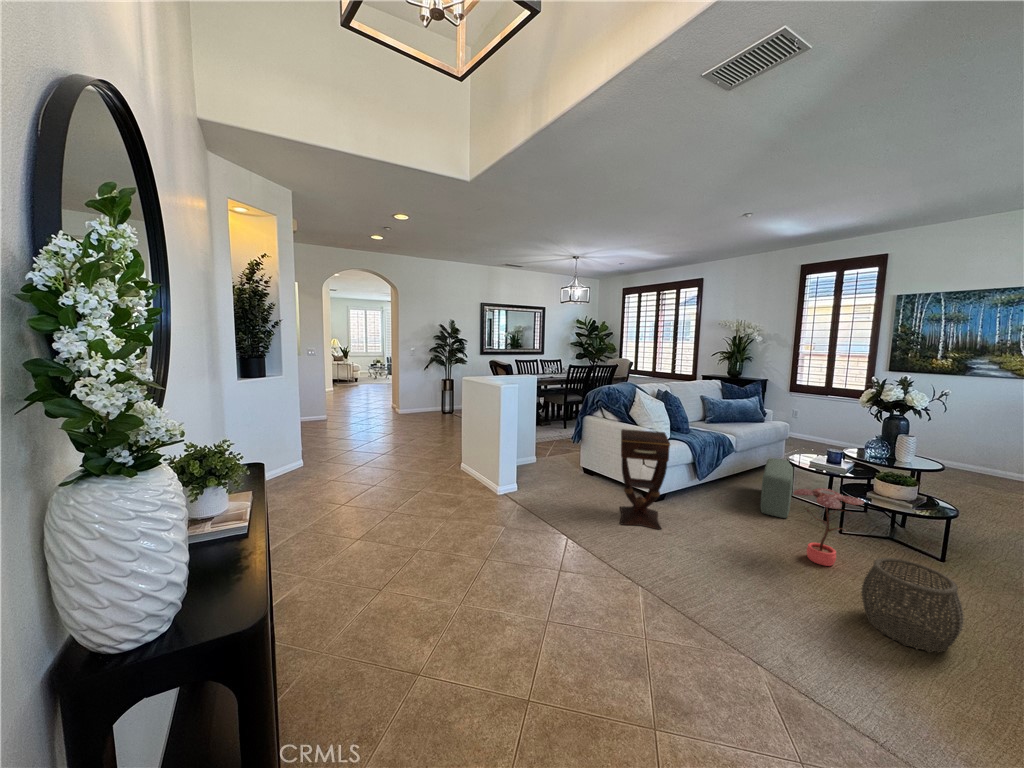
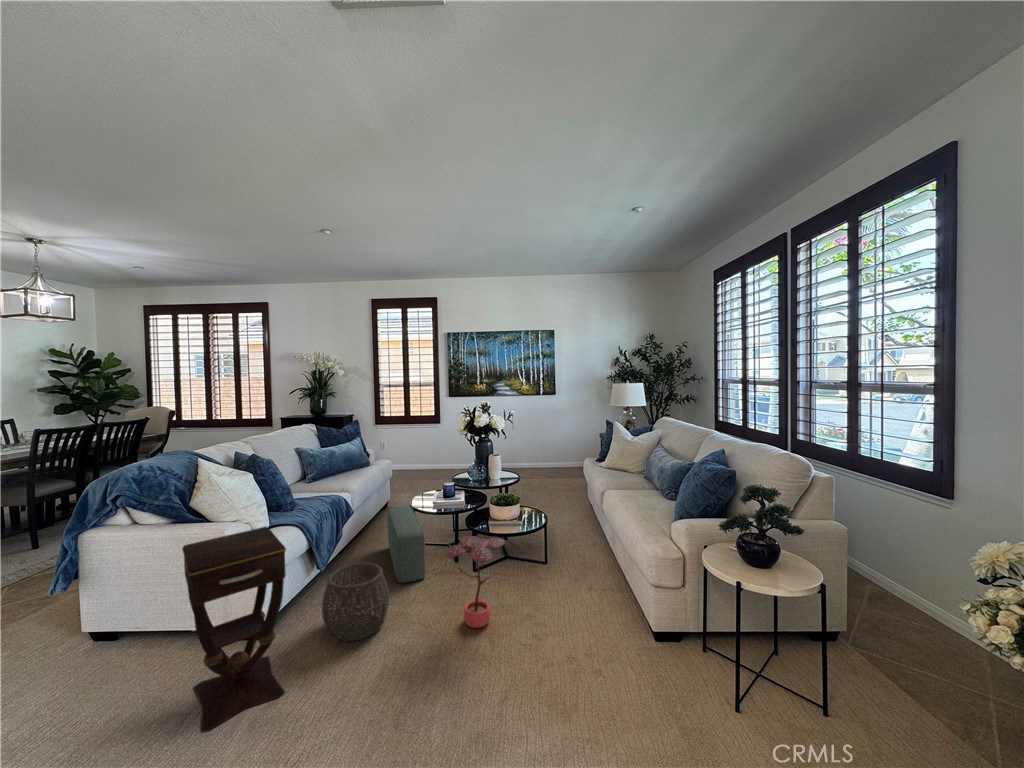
woven basket: present [861,558,964,653] -> present [322,563,389,642]

